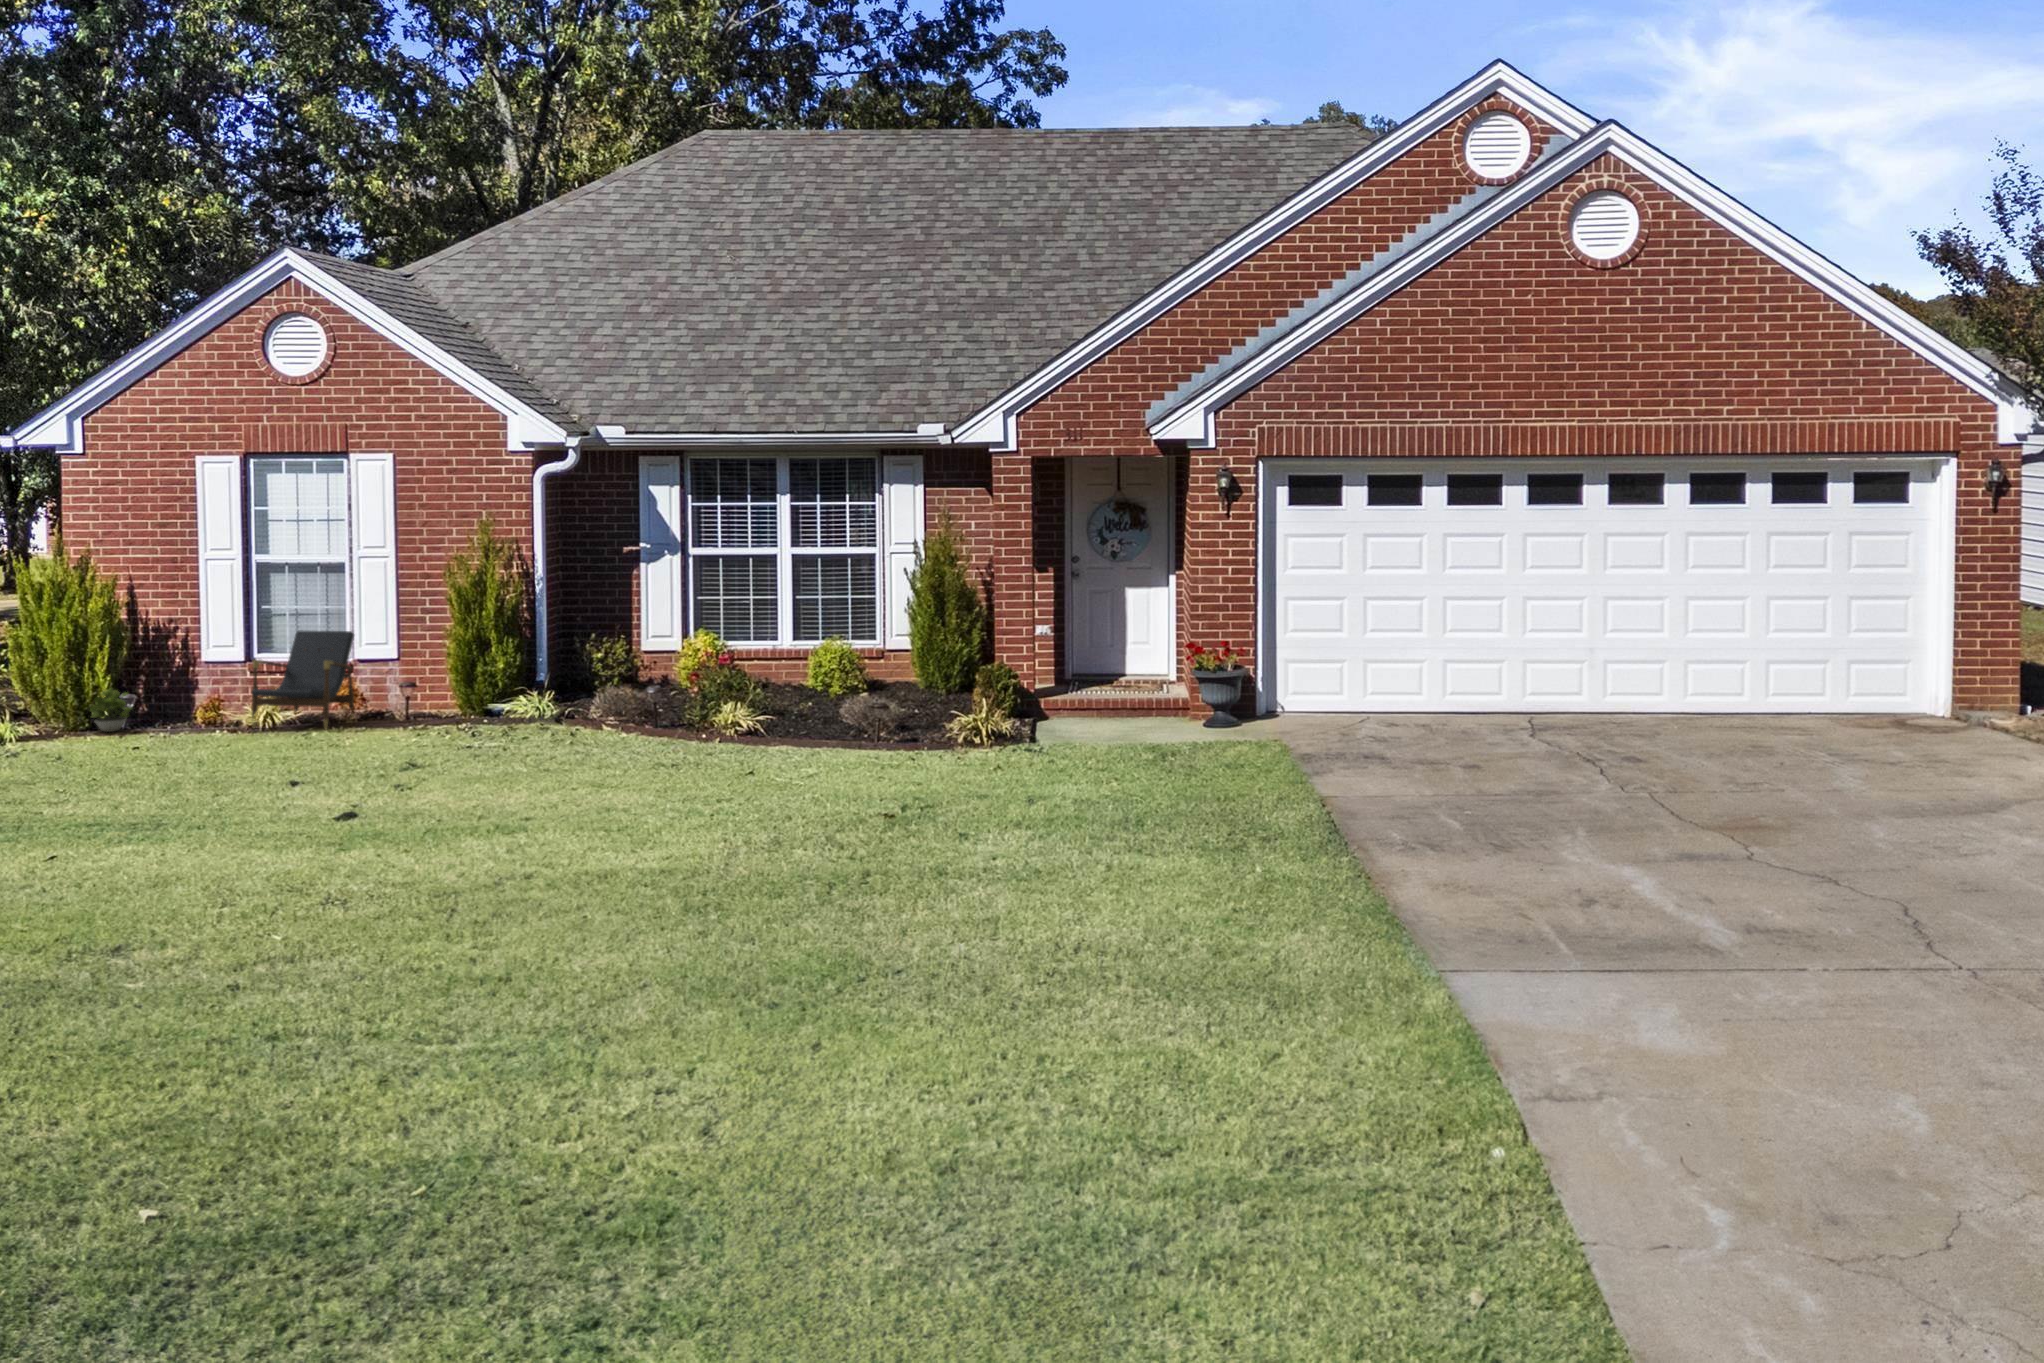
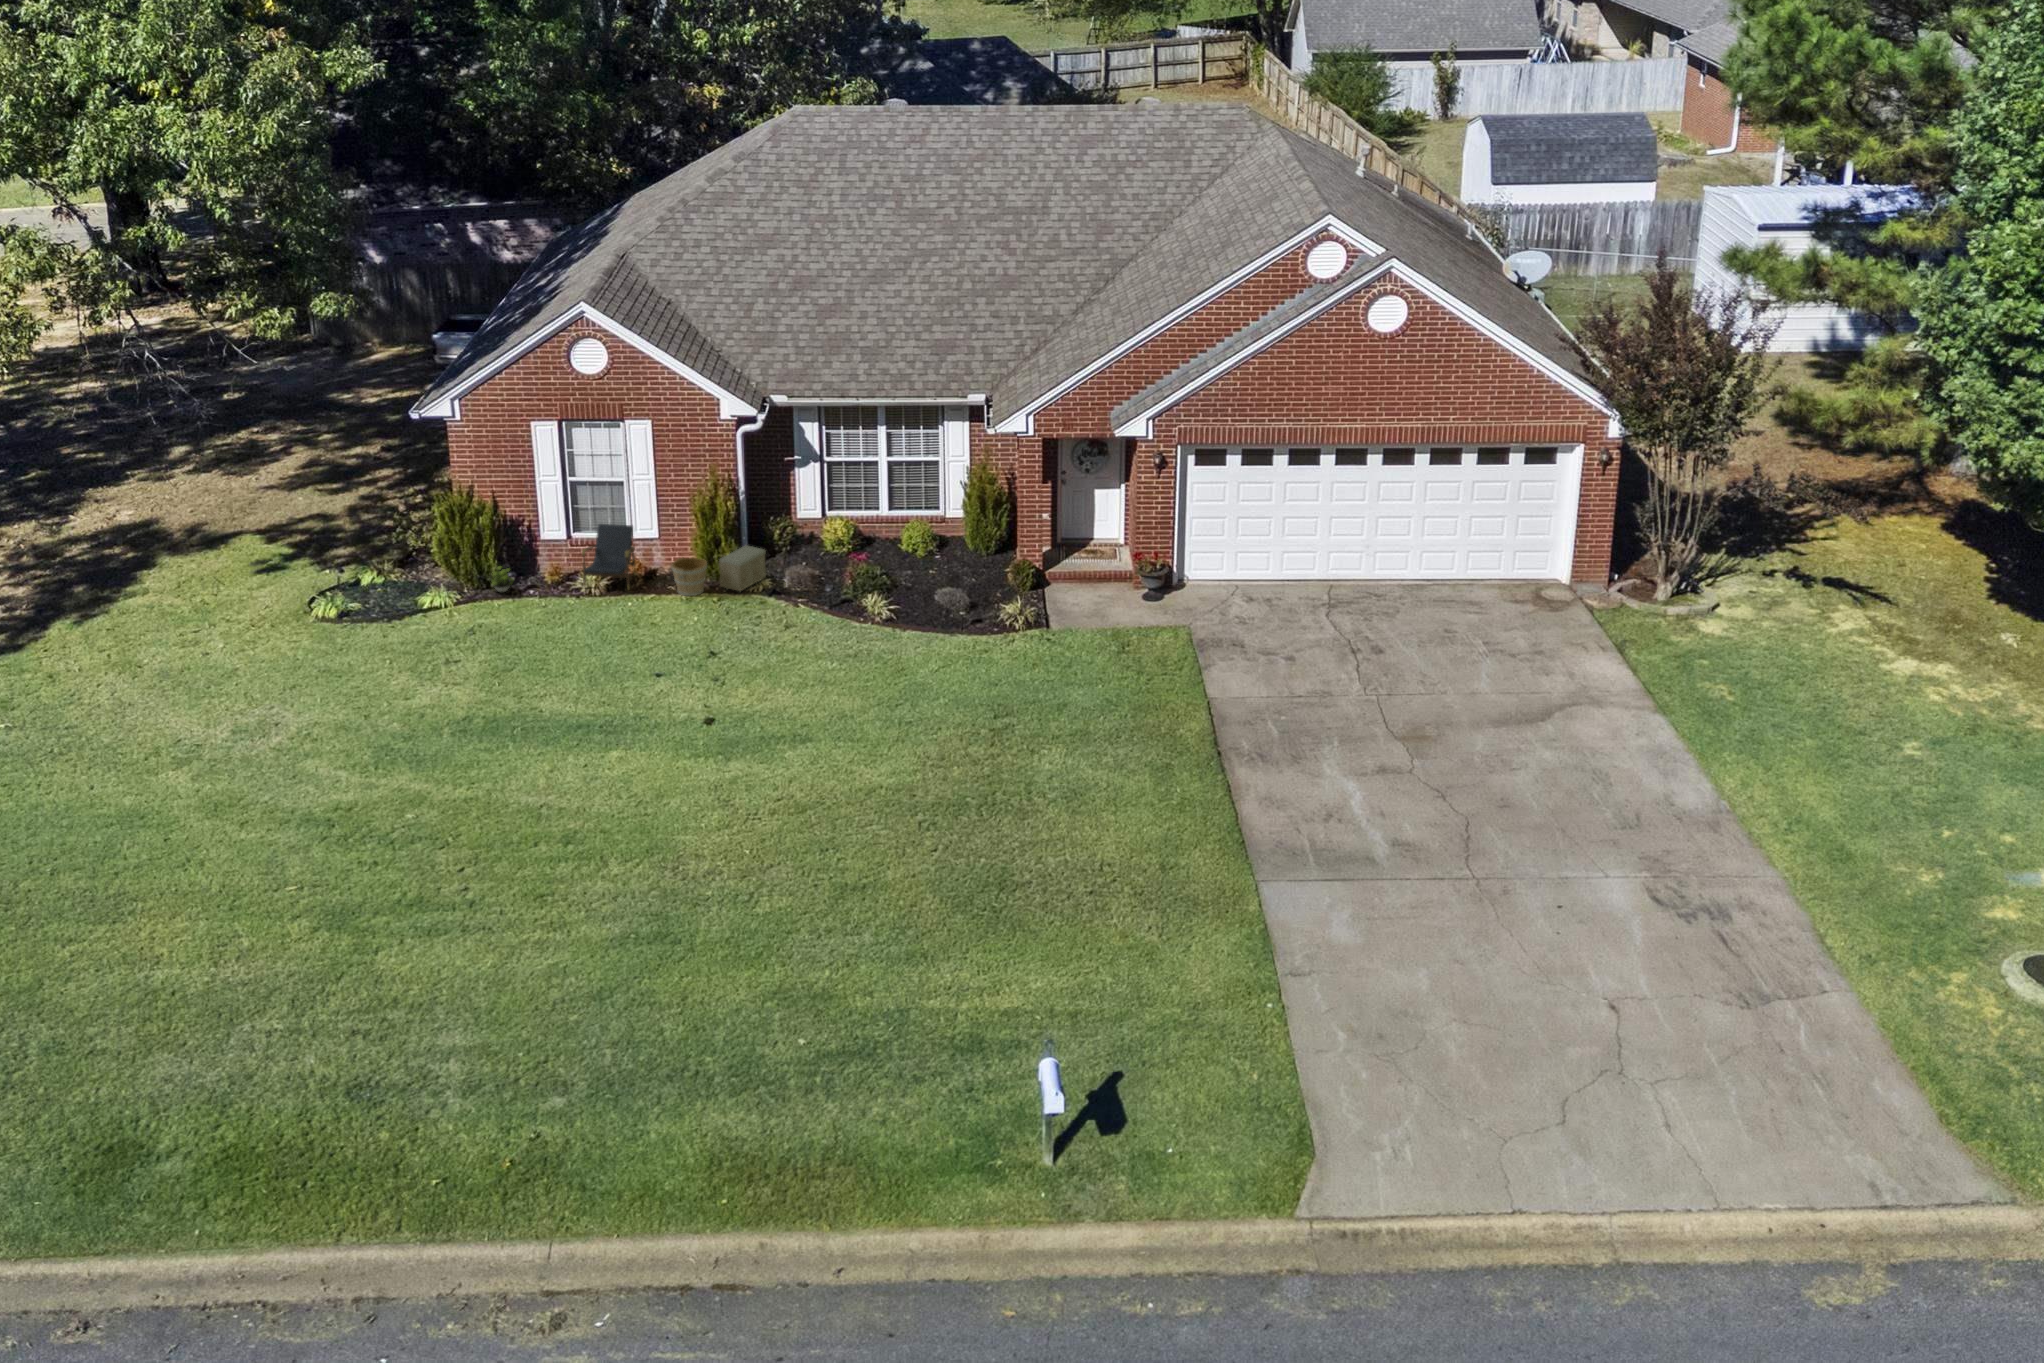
storage bench: none [482,663,569,731] -> present [719,545,766,592]
wooden bucket: none [397,674,463,733] -> present [671,558,707,596]

